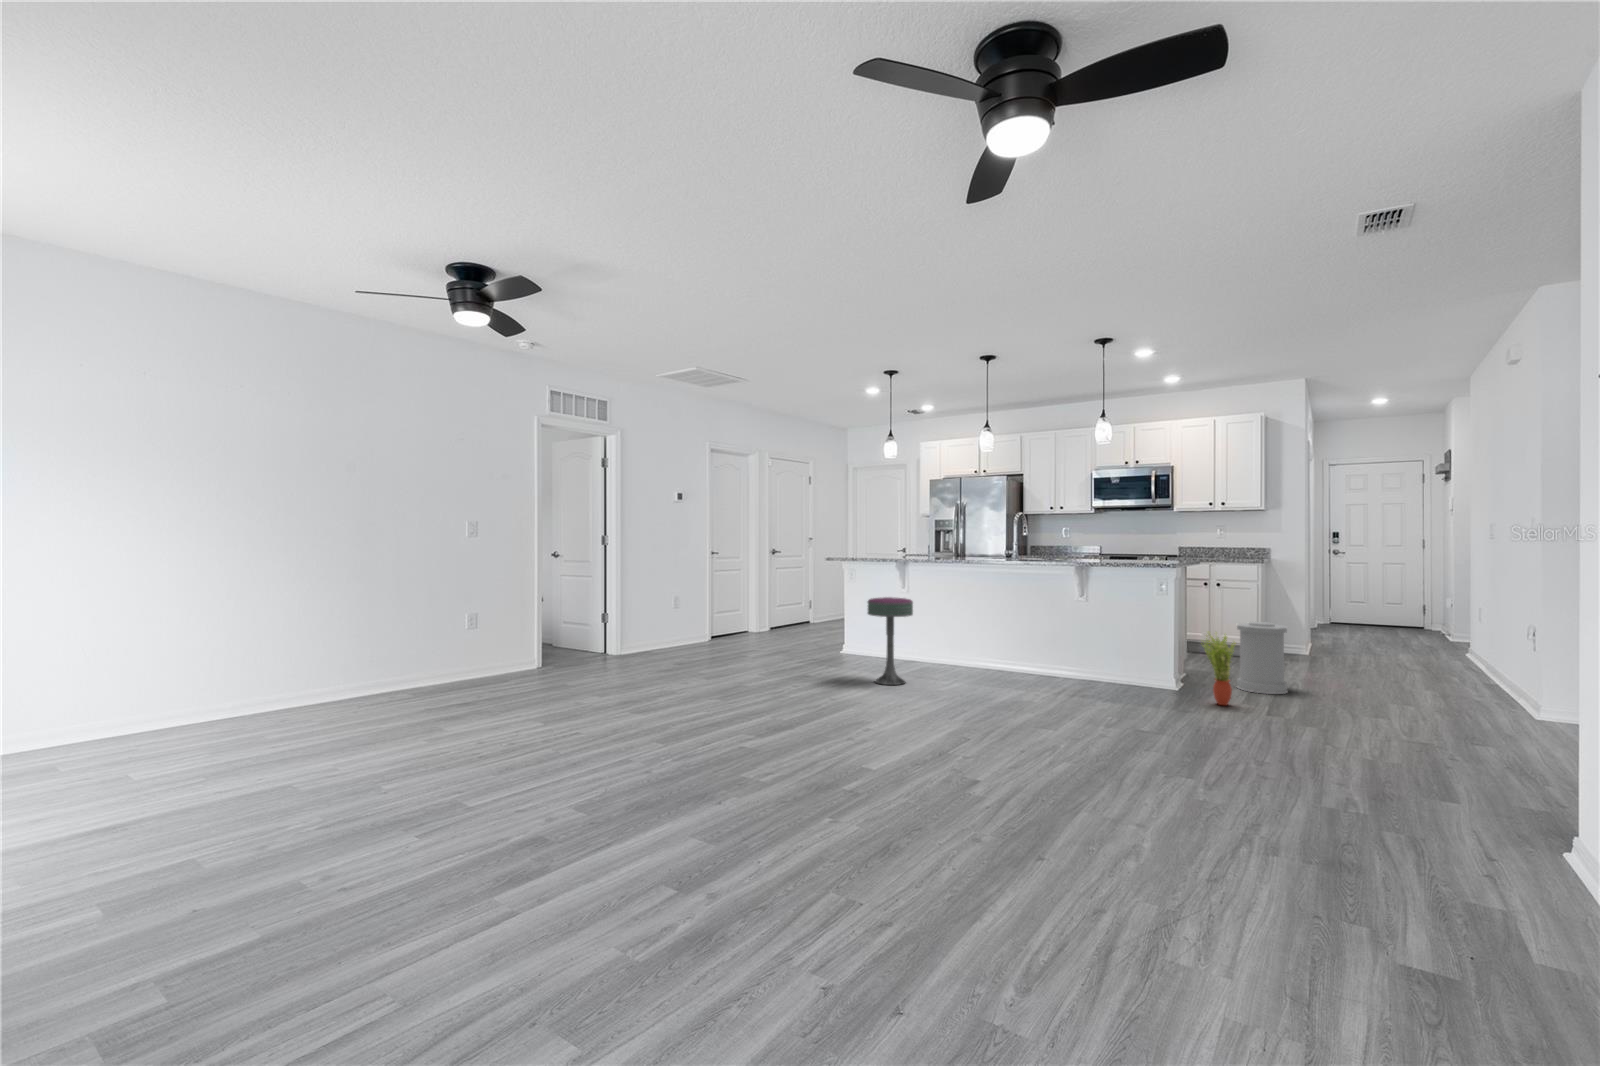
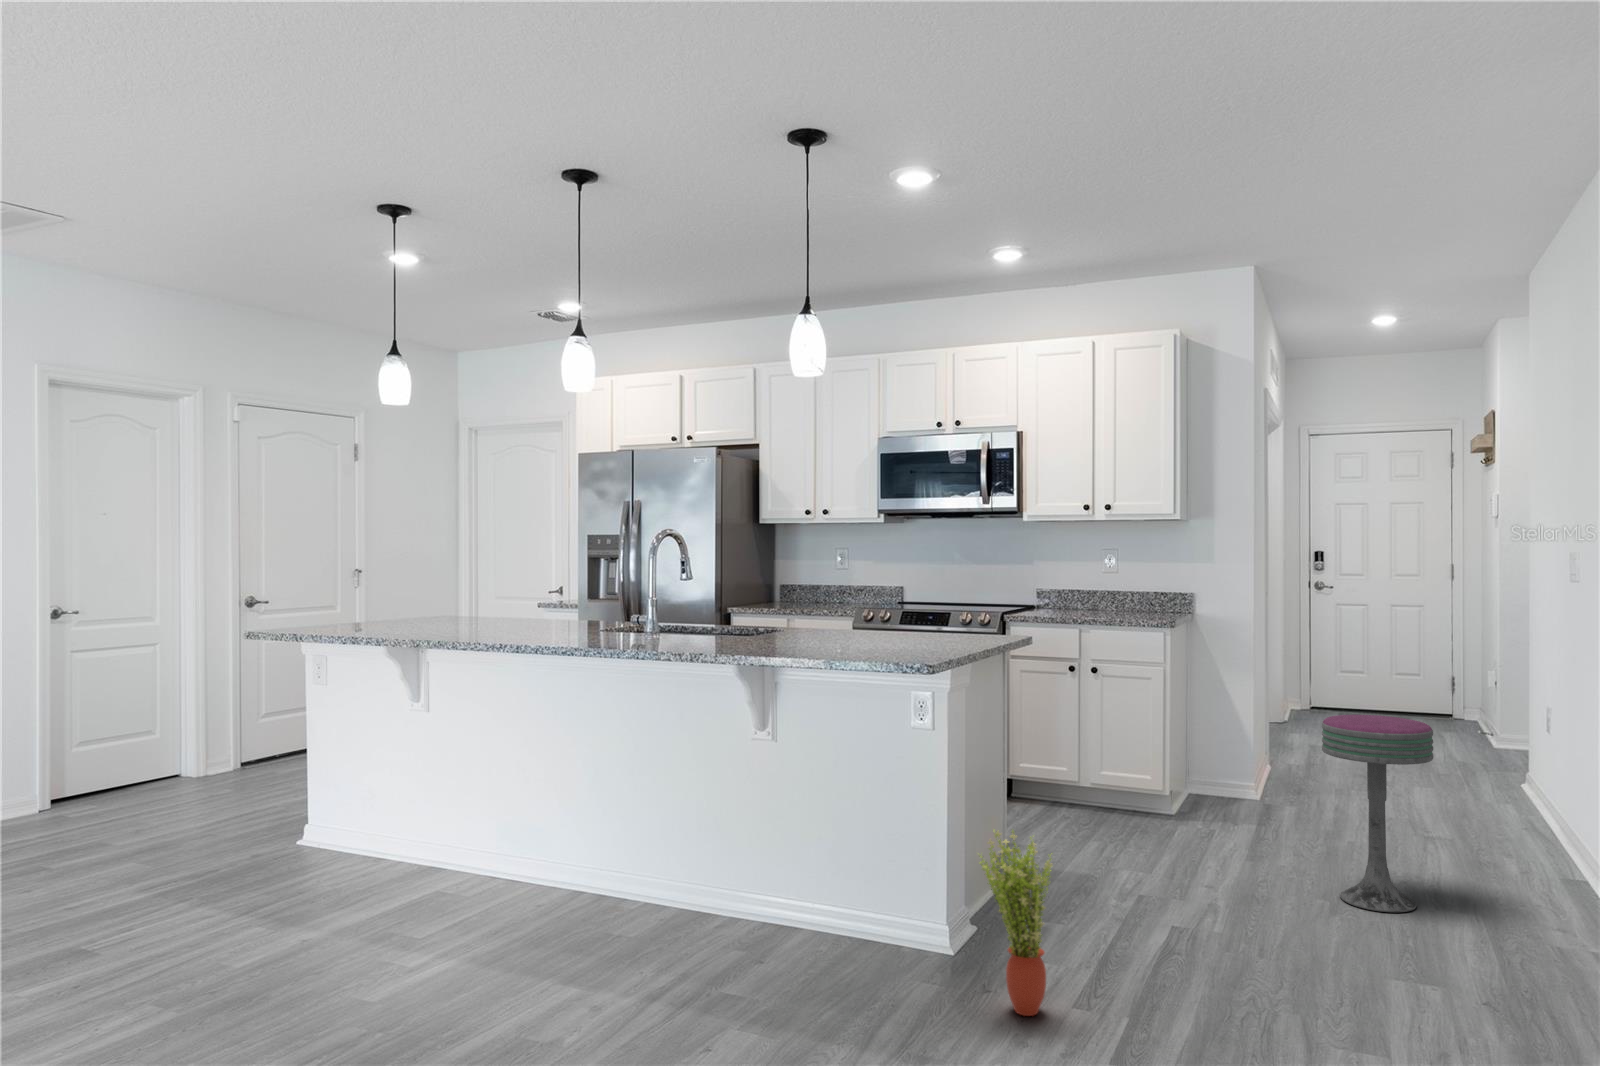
bar stool: present [868,597,913,685] -> present [1322,715,1433,913]
trash can: present [1237,622,1287,694] -> none [1086,779,1189,953]

